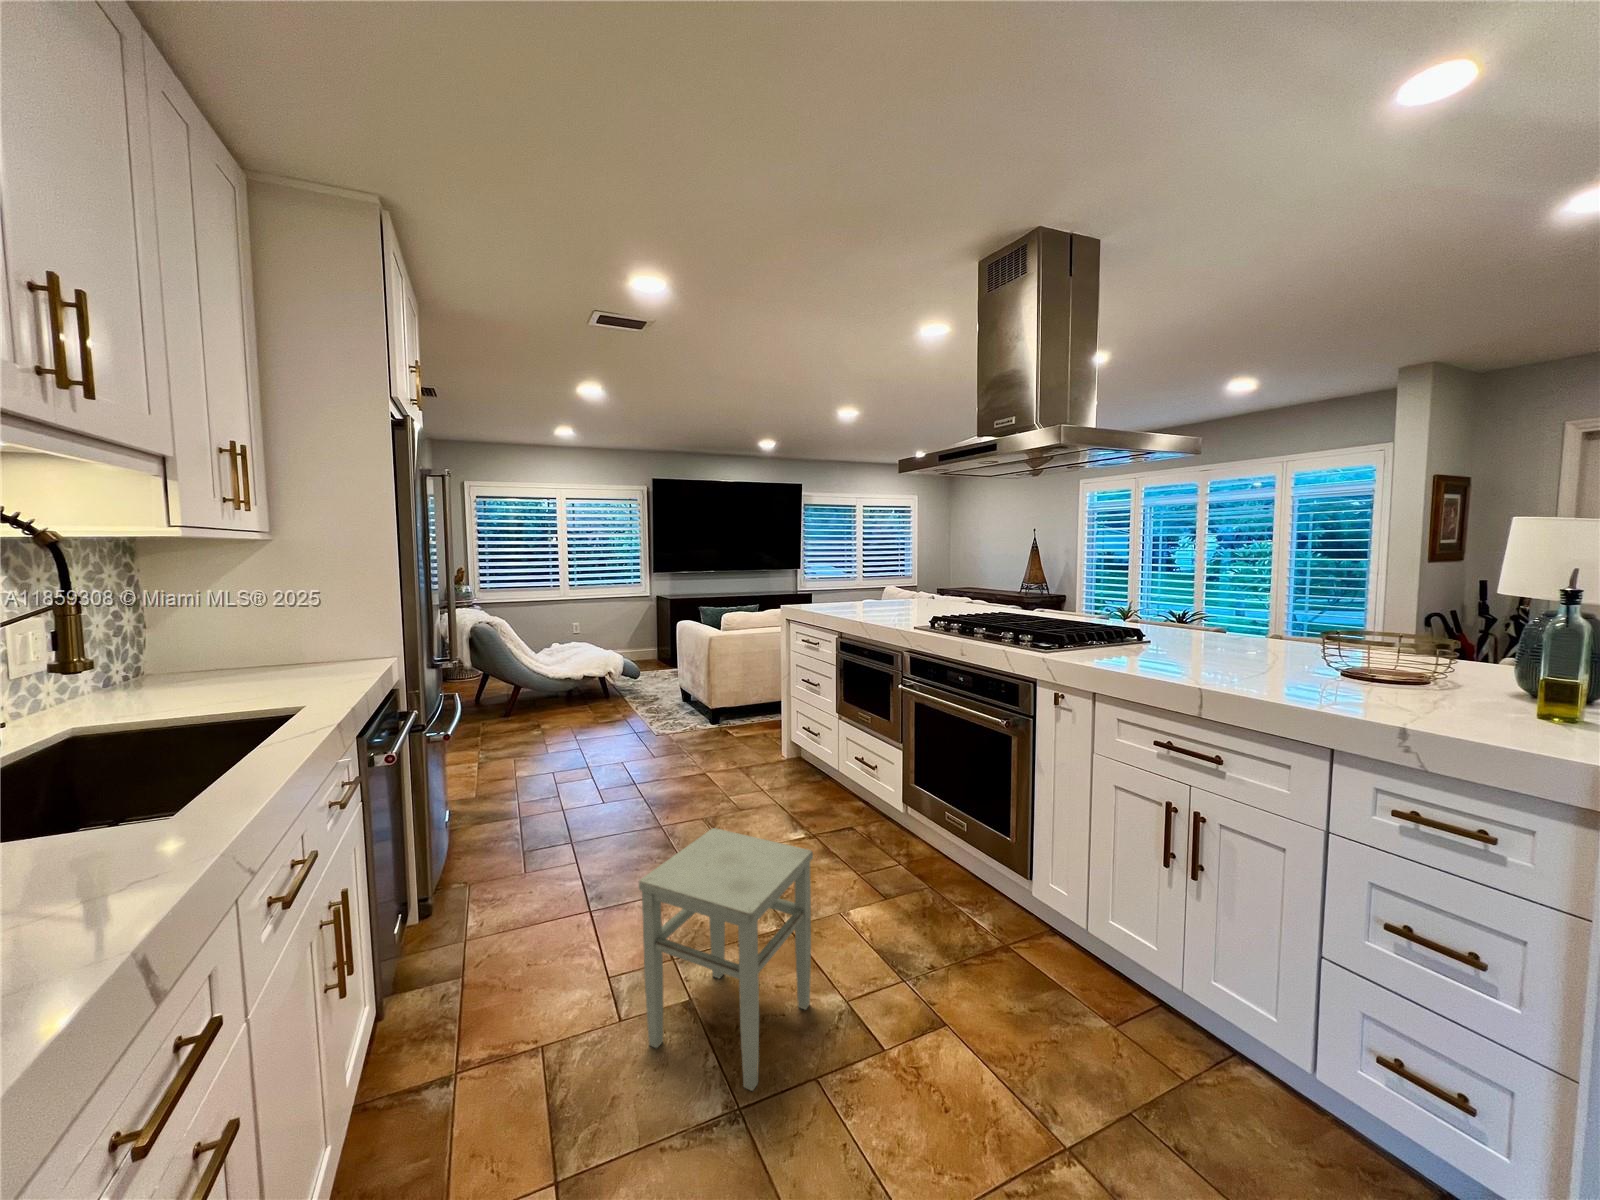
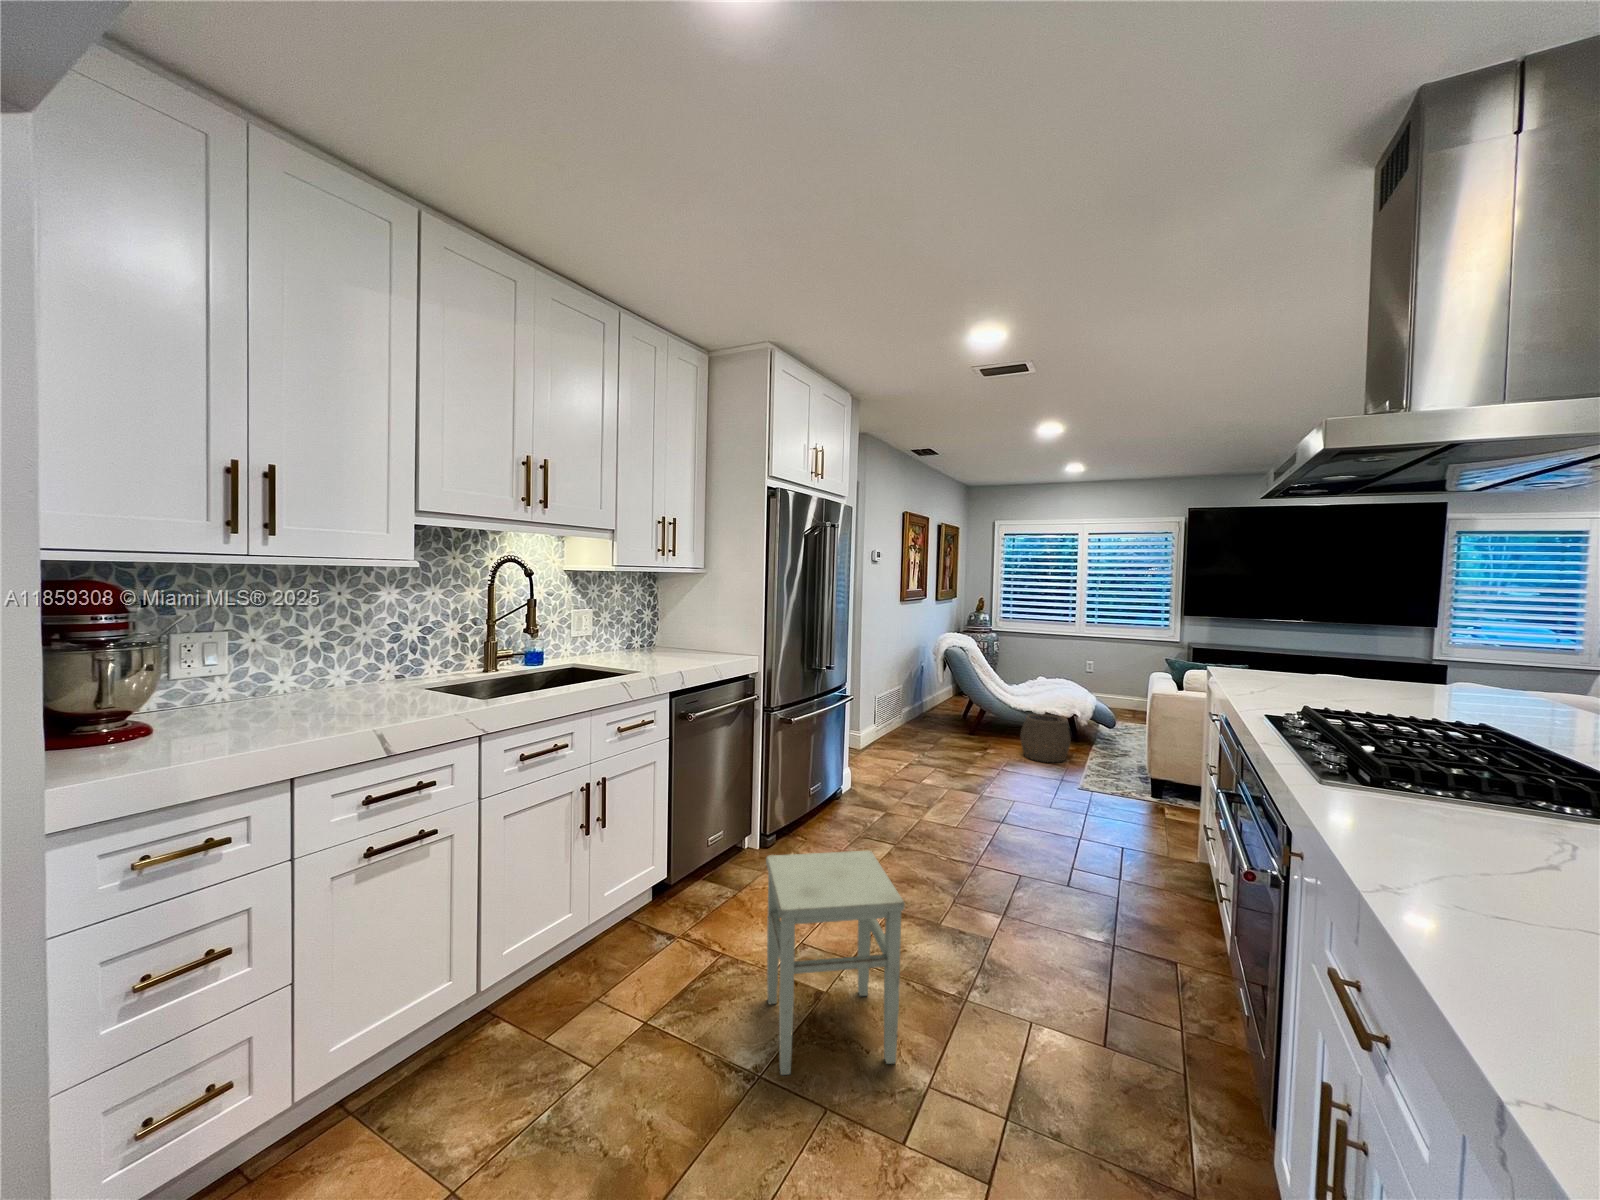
woven basket: none [574,675,622,721] -> present [1021,714,1070,762]

